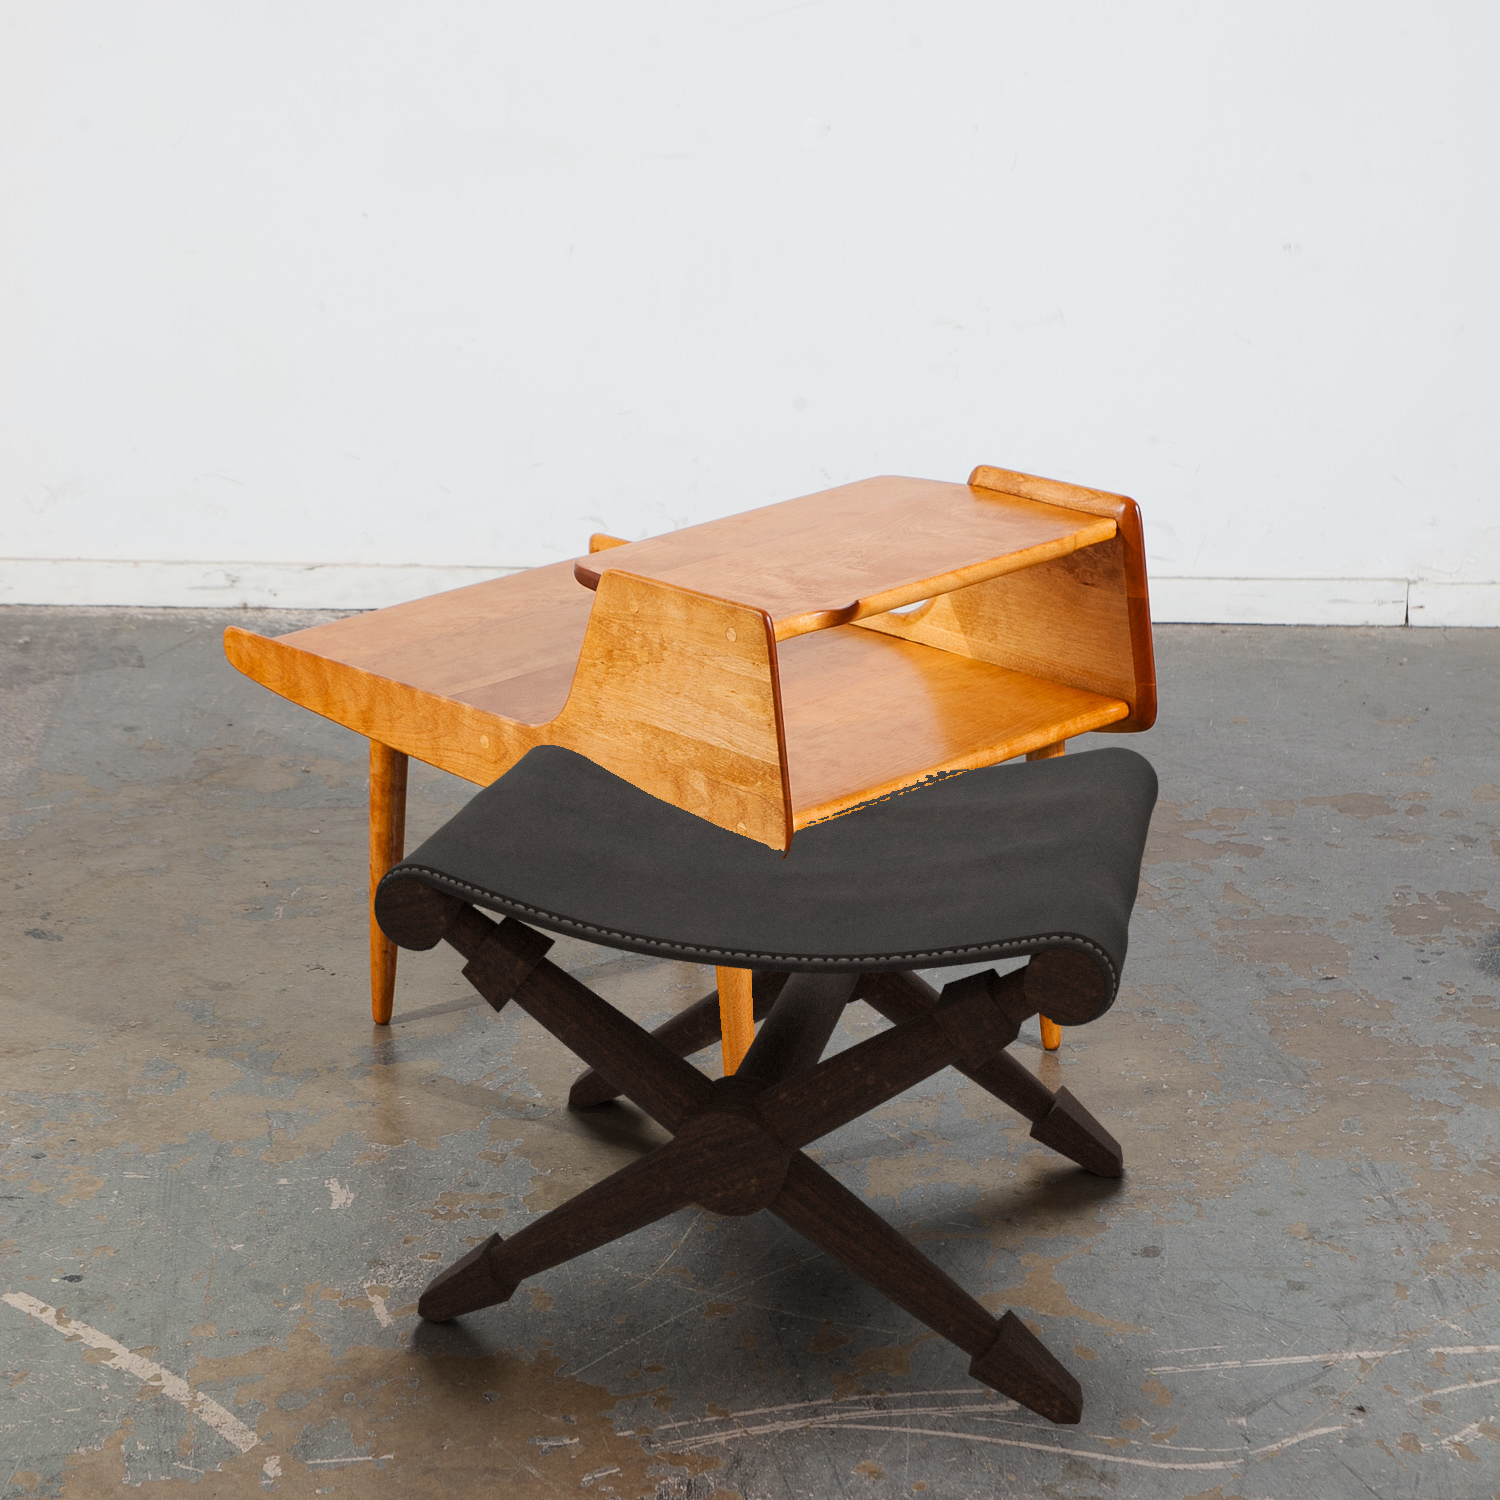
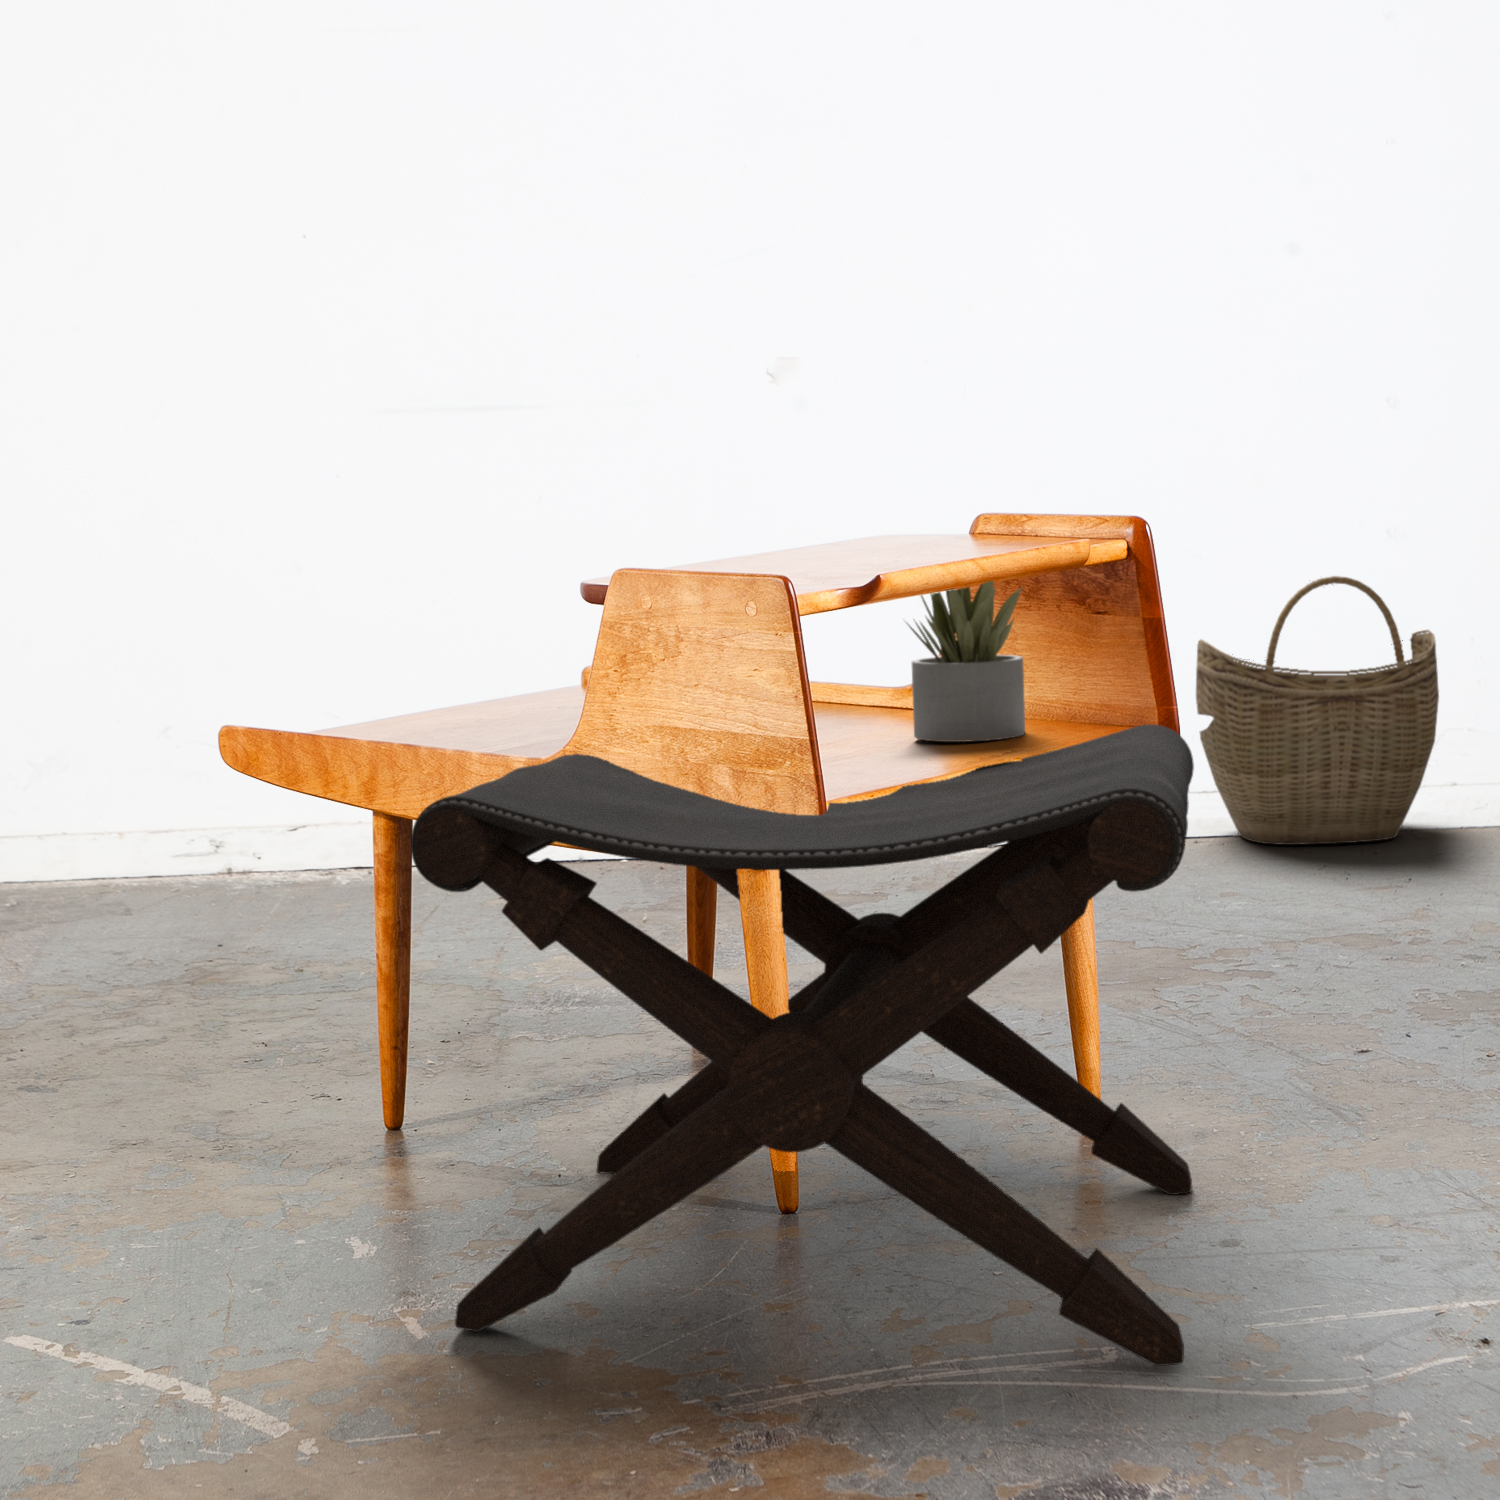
woven basket: none [1209,384,1454,666] -> present [1196,576,1439,845]
succulent plant: none [890,525,1012,719] -> present [908,581,1025,742]

